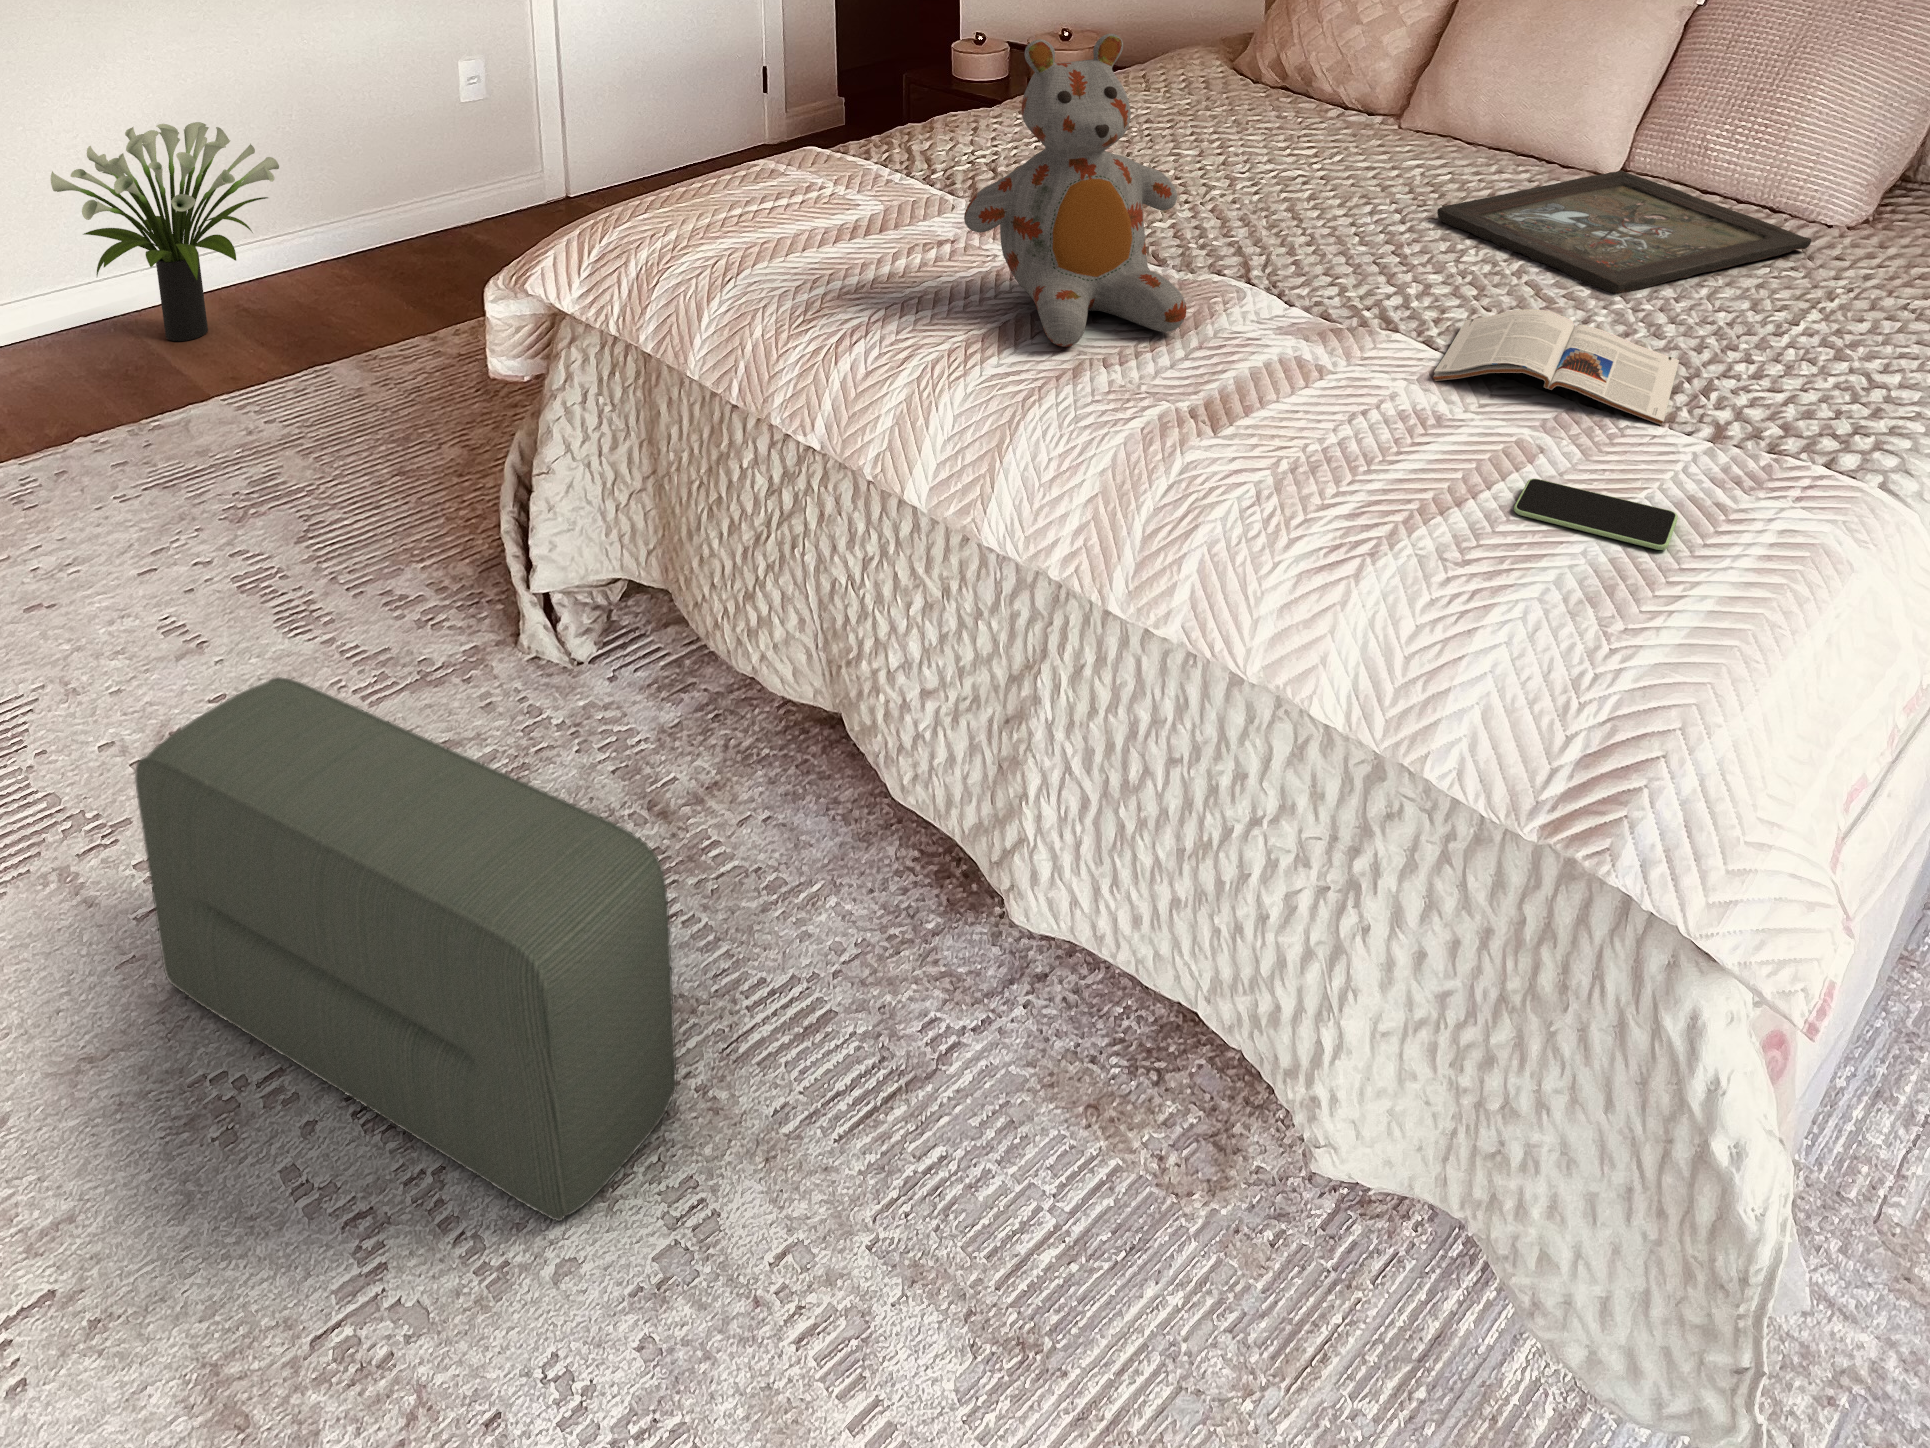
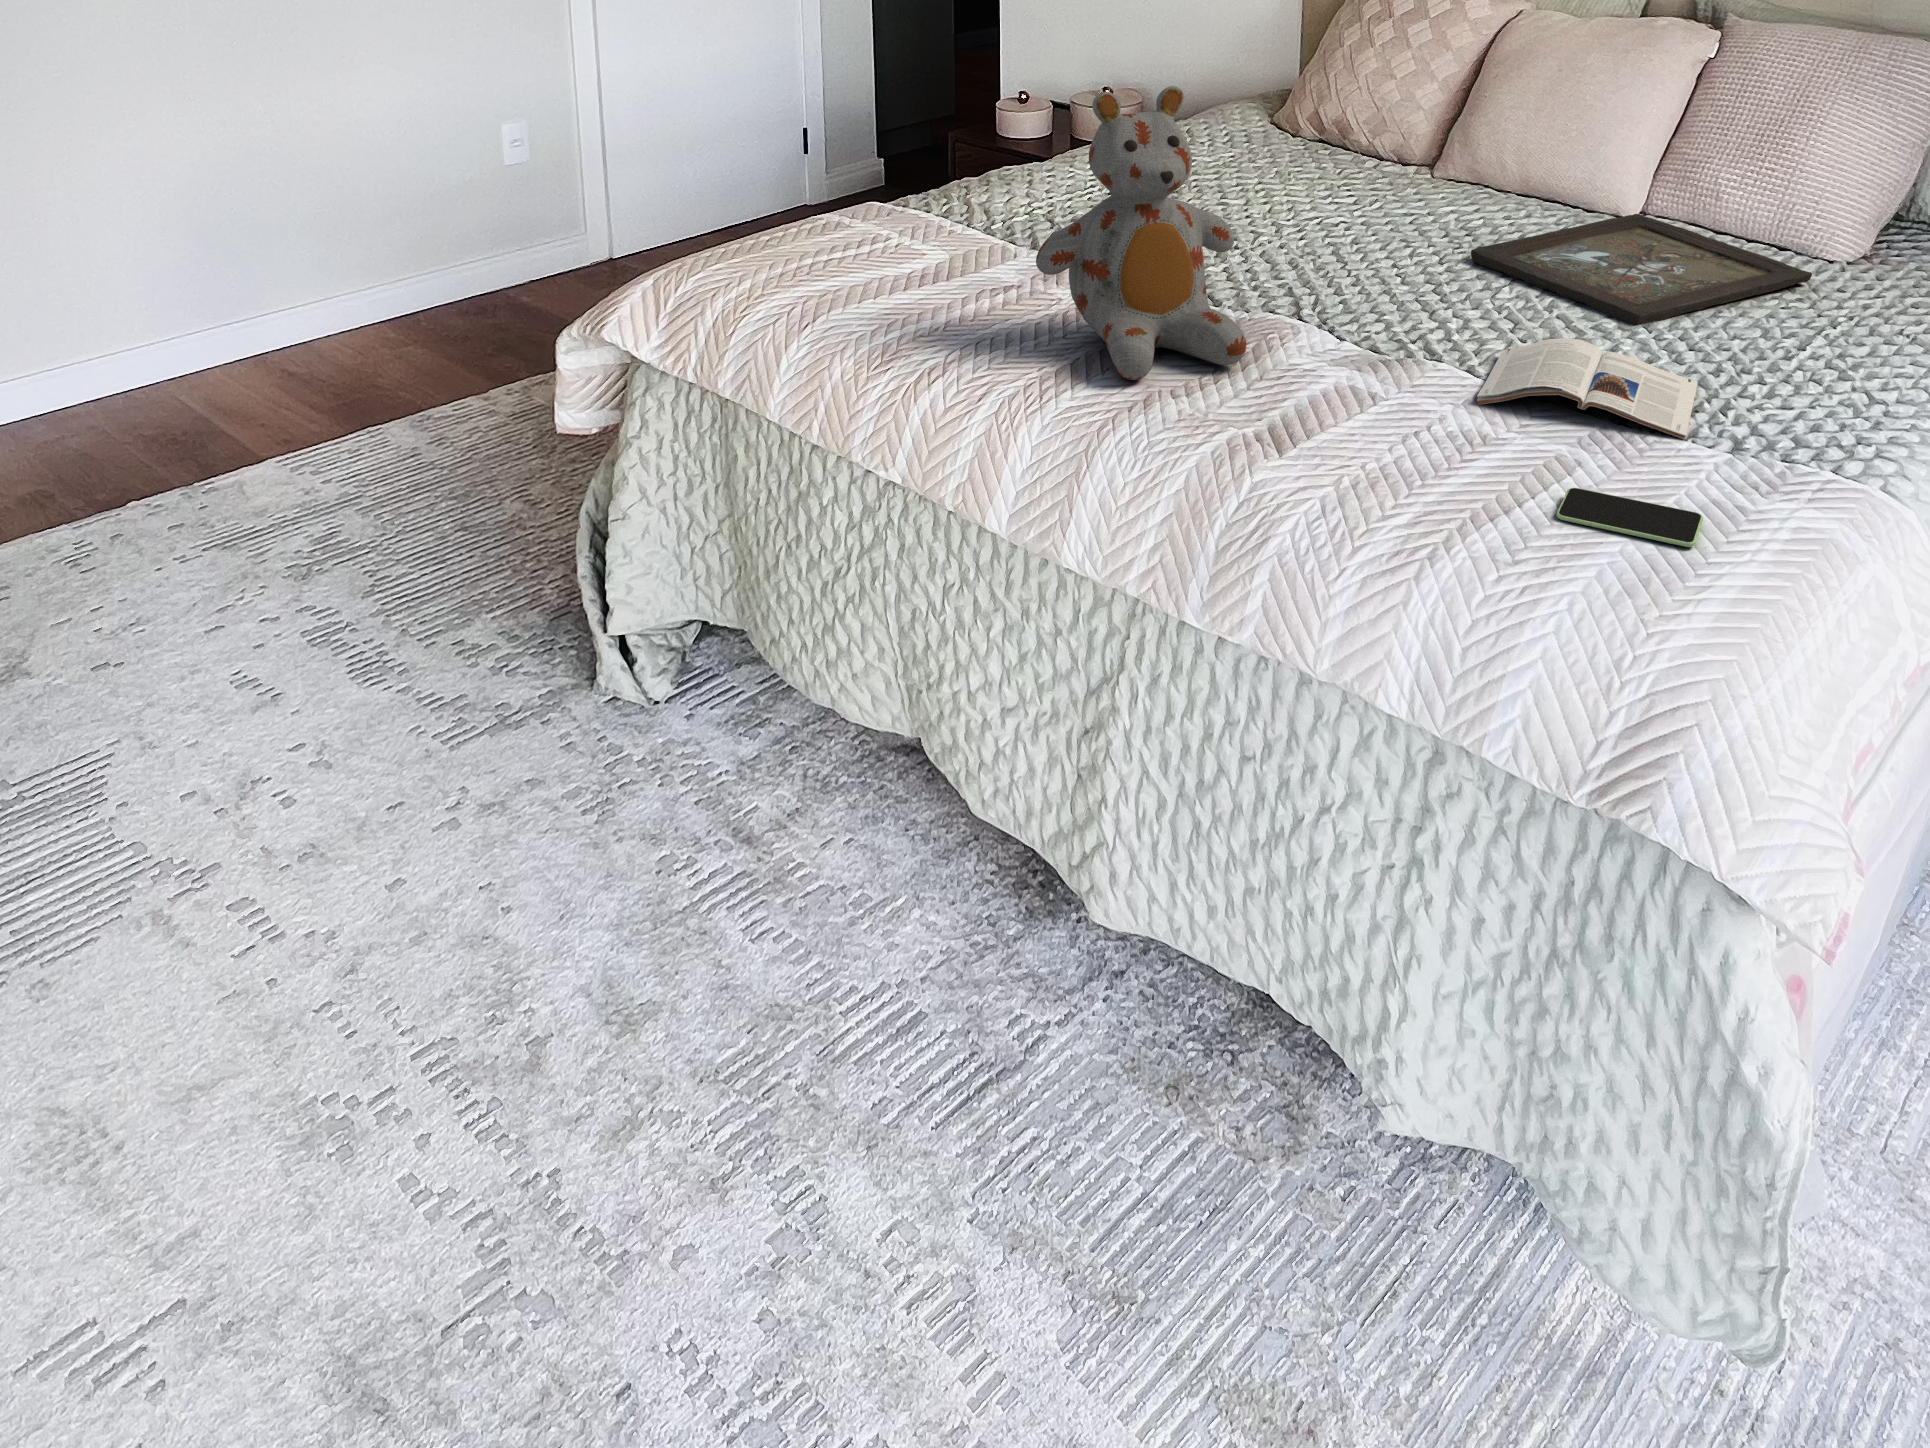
potted plant: present [51,122,279,341] -> none [100,187,331,405]
pouf: present [135,677,677,1221] -> none [242,714,779,1211]

